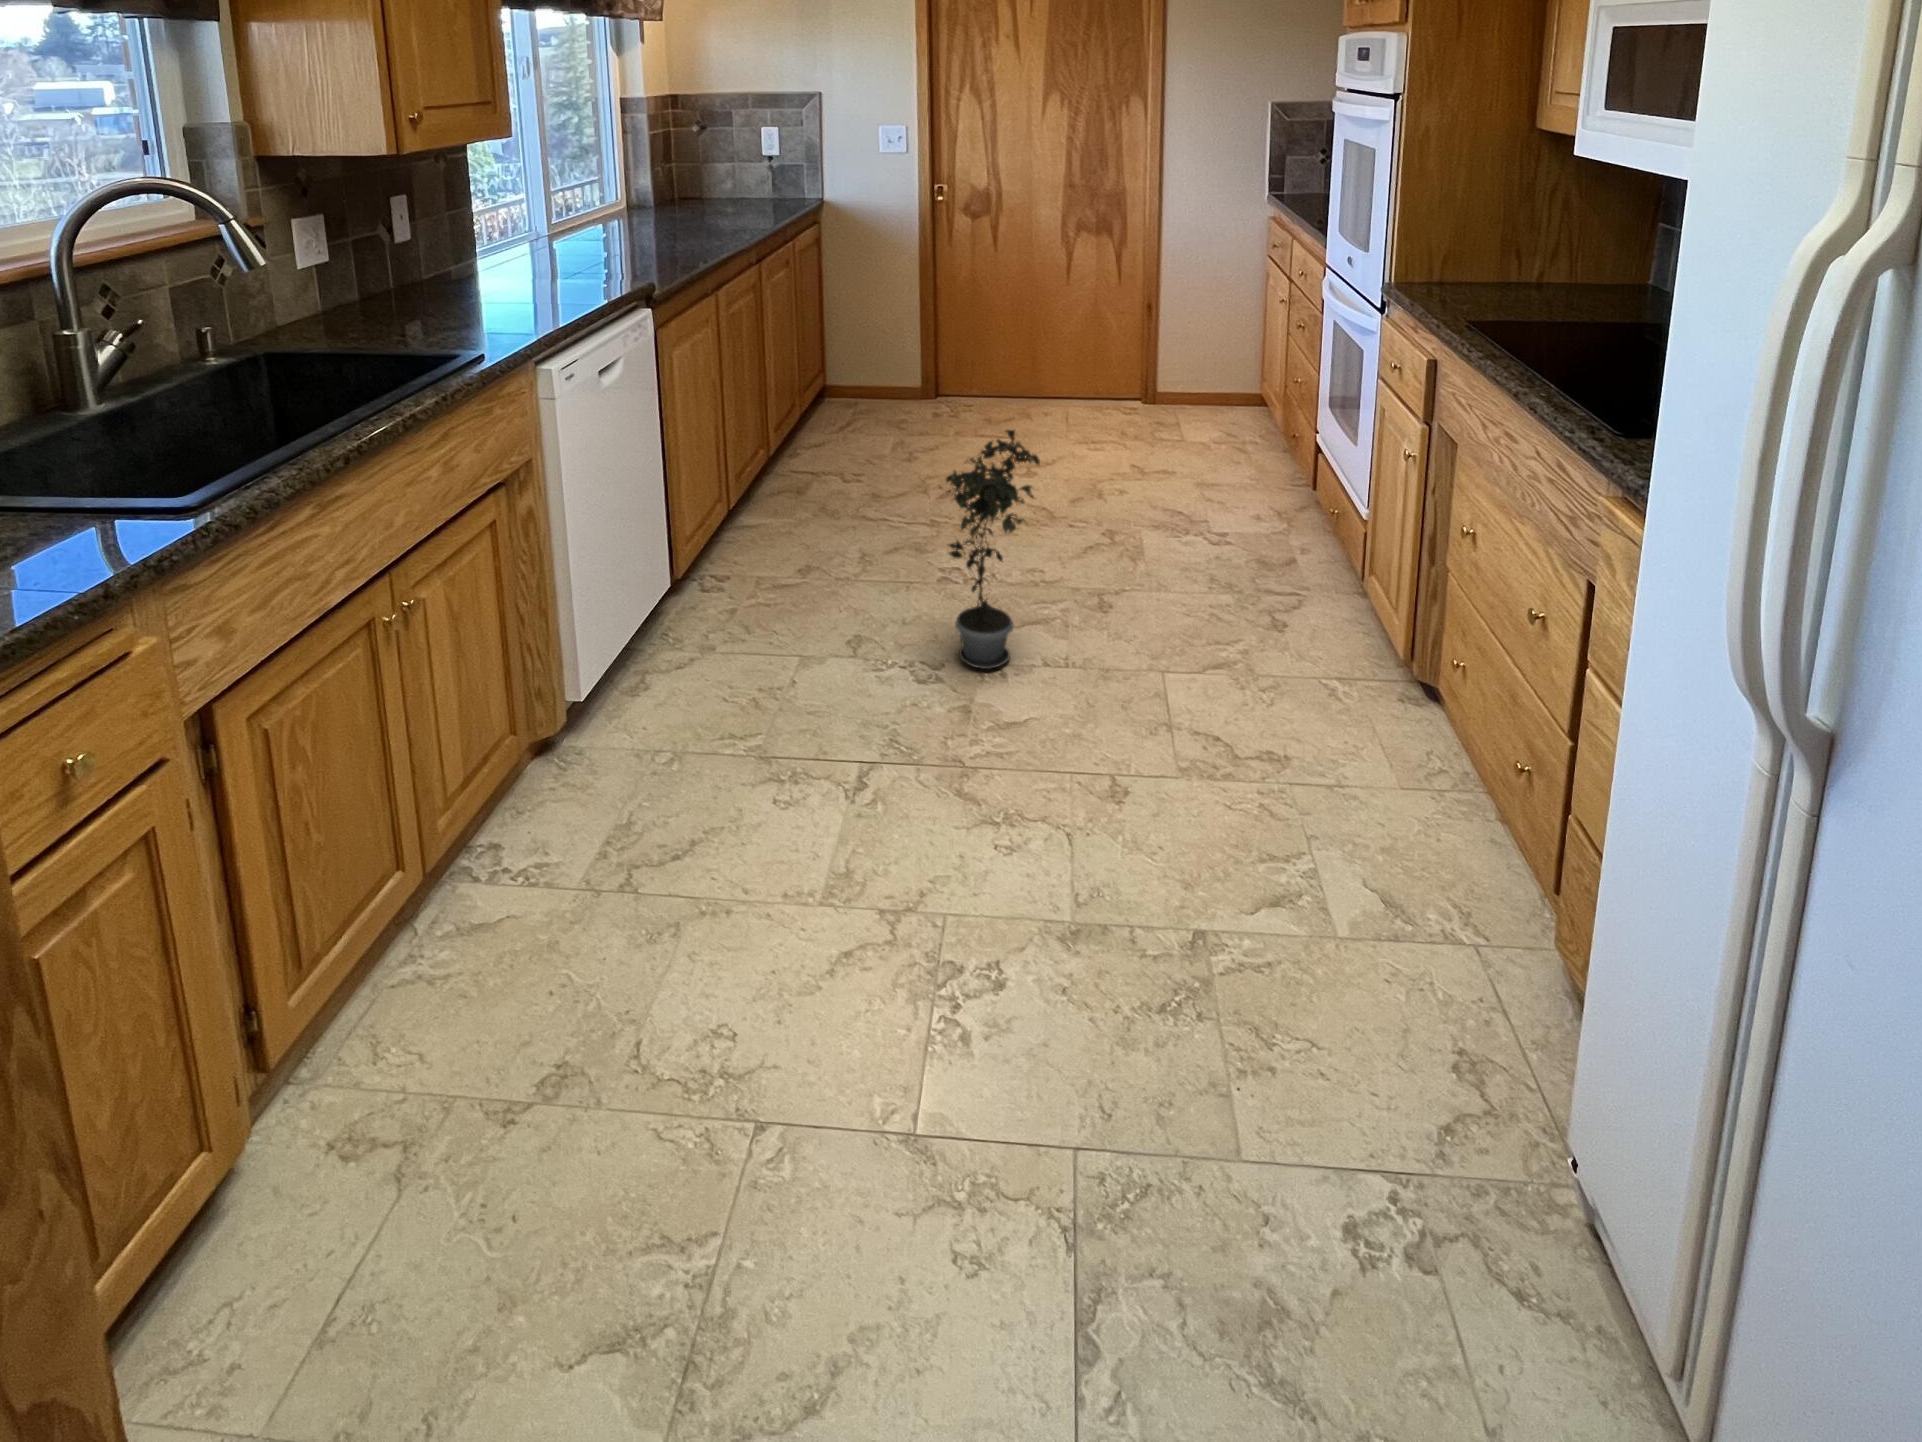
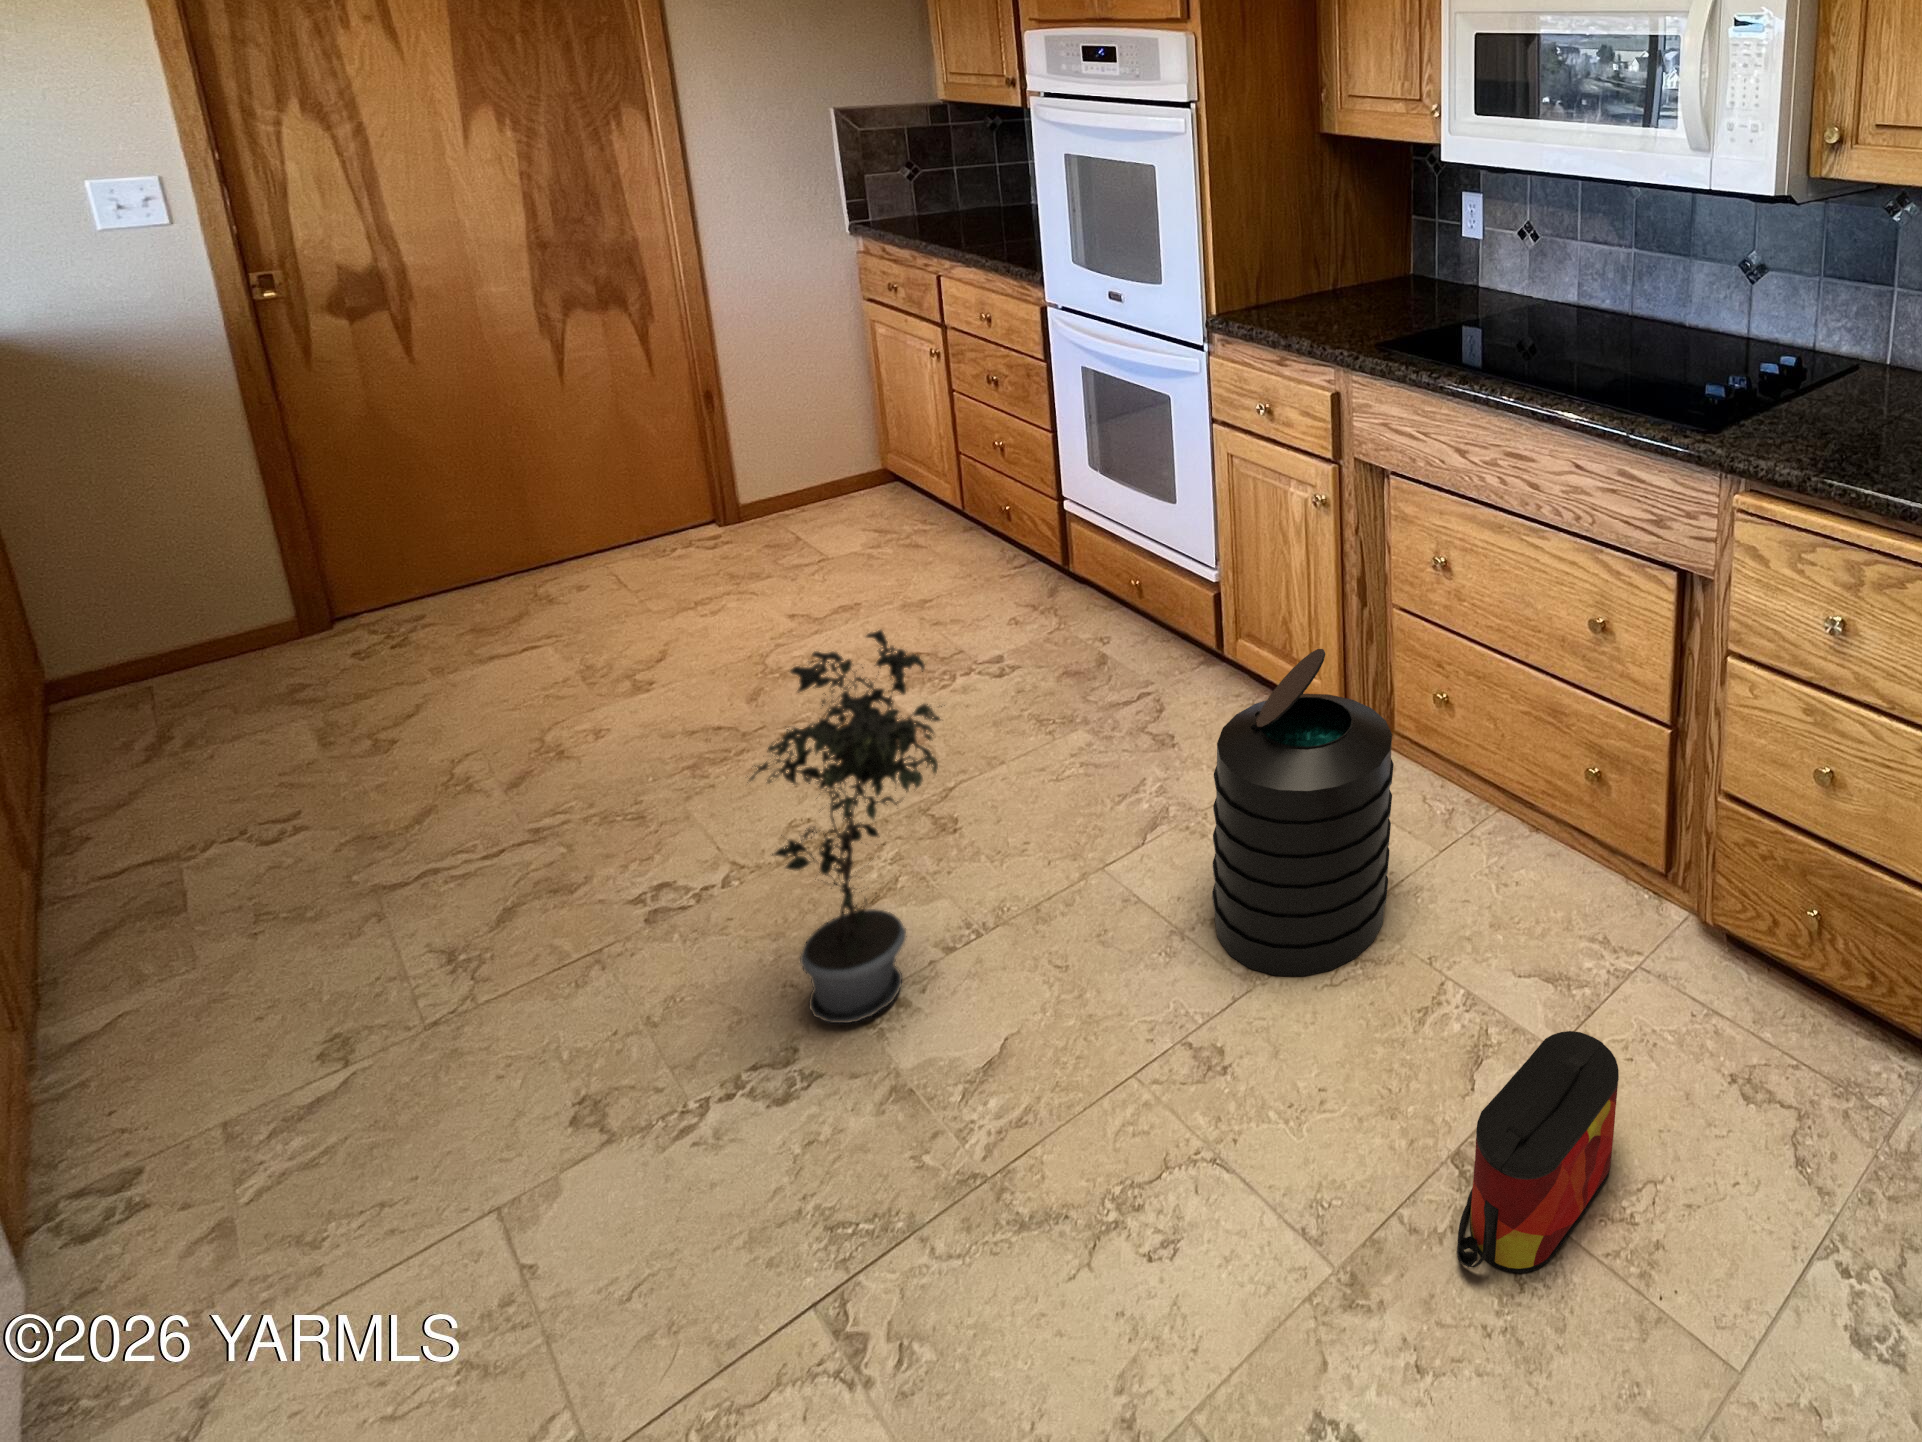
trash can: none [1181,543,1338,803] -> present [1212,649,1394,976]
bag: none [1136,886,1323,1027] -> present [1457,1031,1619,1273]

